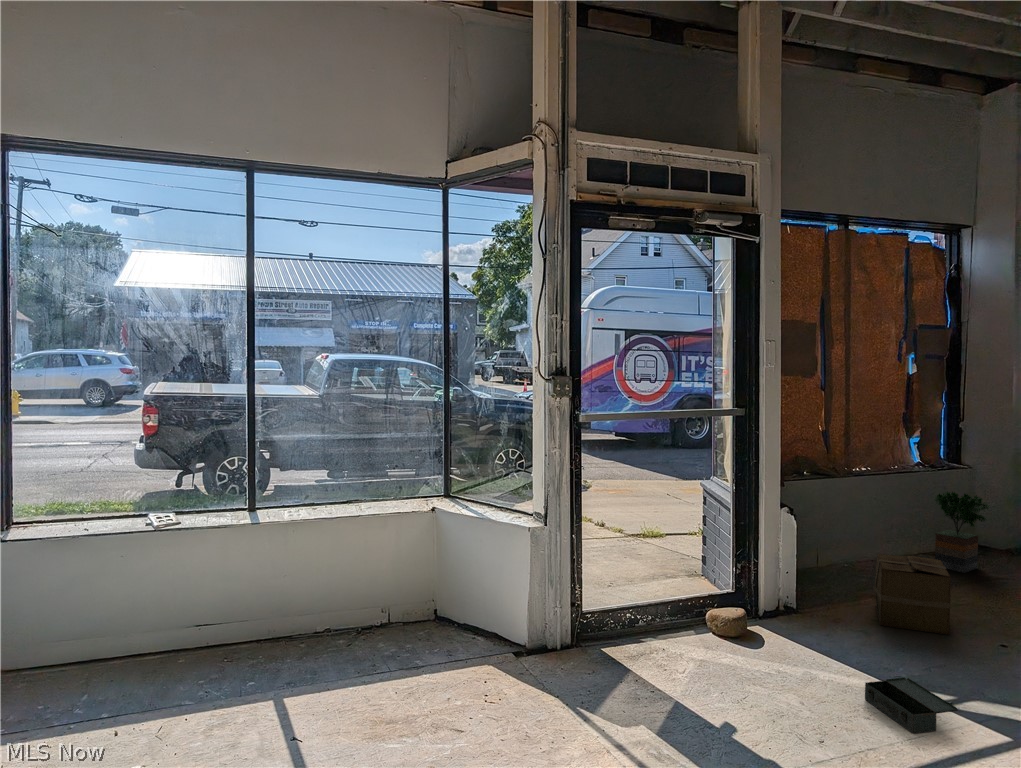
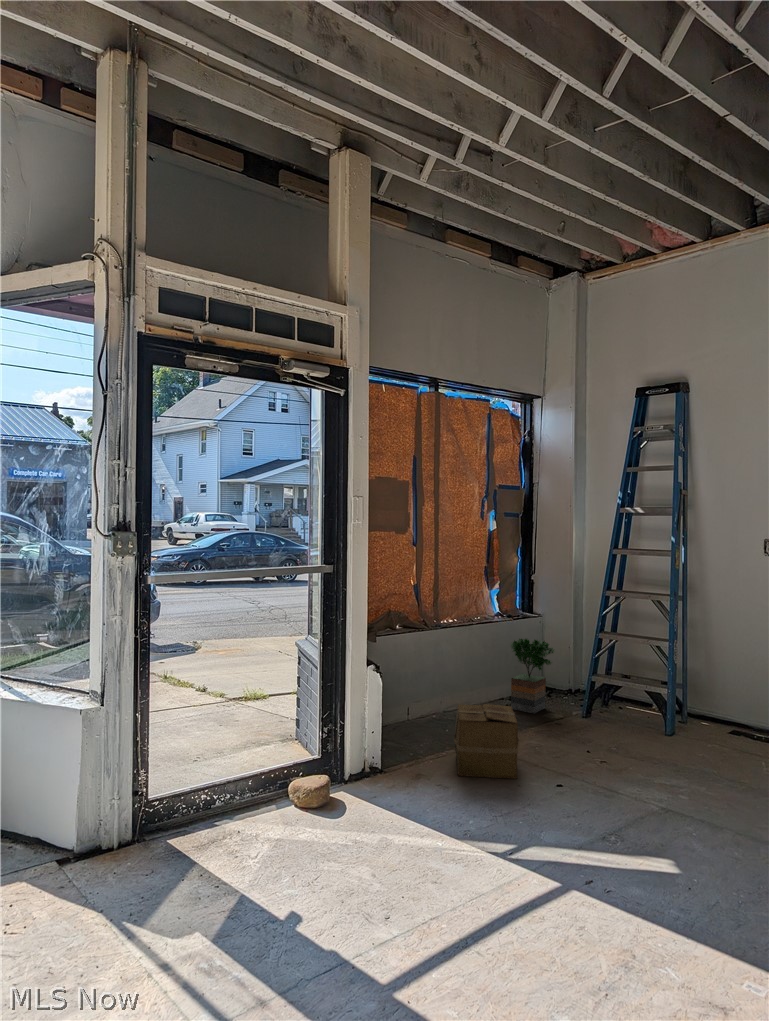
toolbox: present [865,678,958,733] -> none [435,833,516,893]

